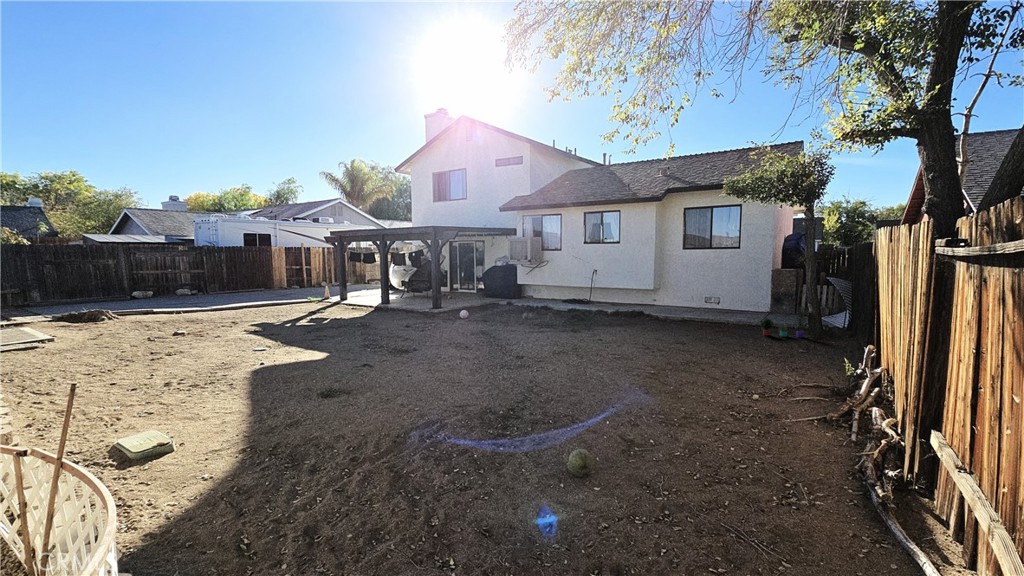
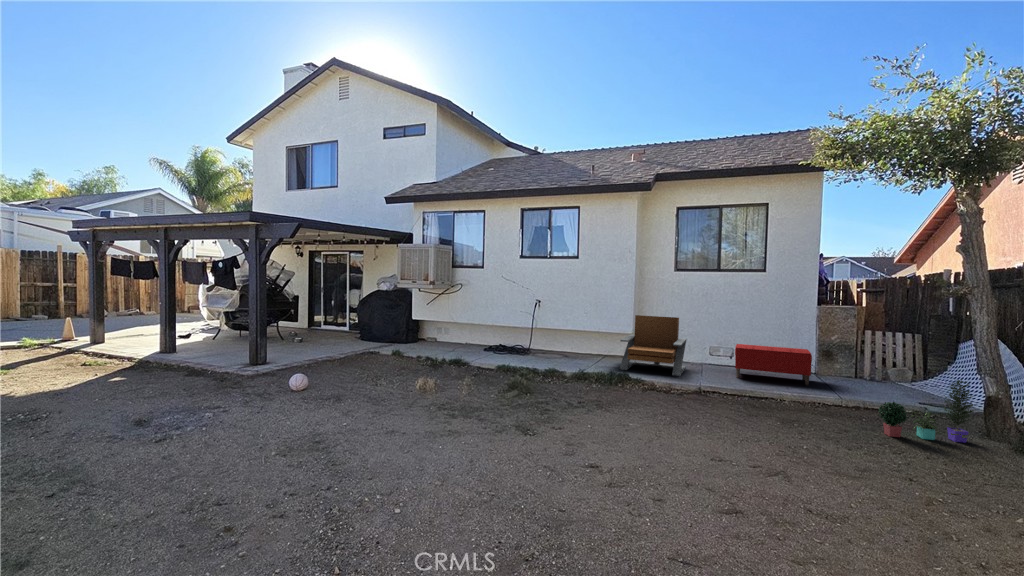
lounge chair: none [644,278,689,314] -> present [620,315,686,376]
bench: none [714,295,763,318] -> present [735,344,812,385]

